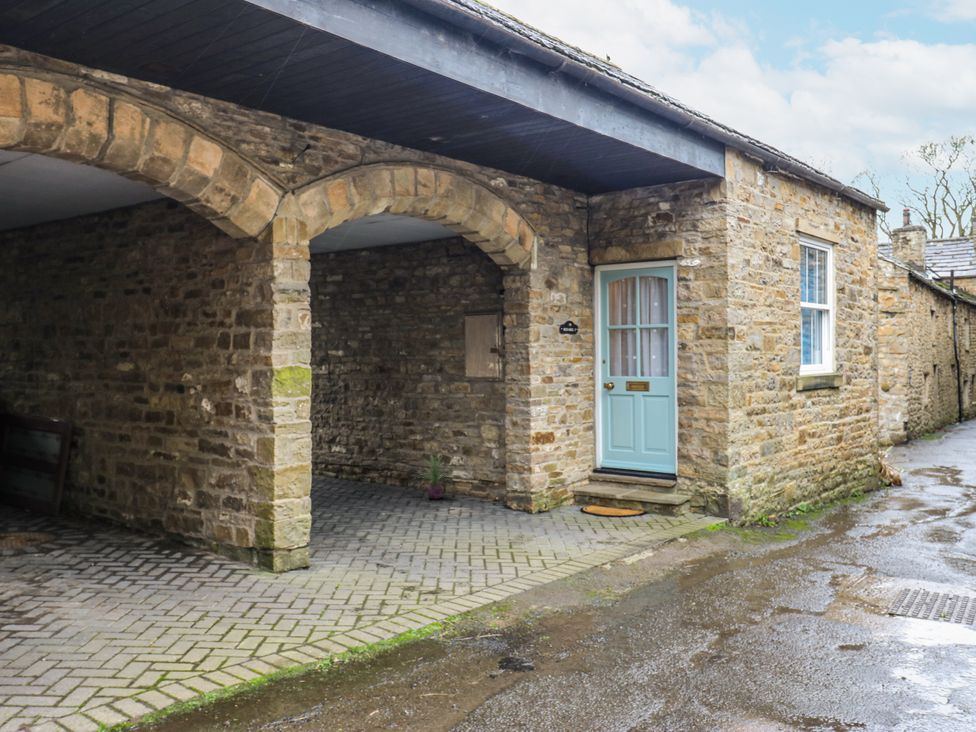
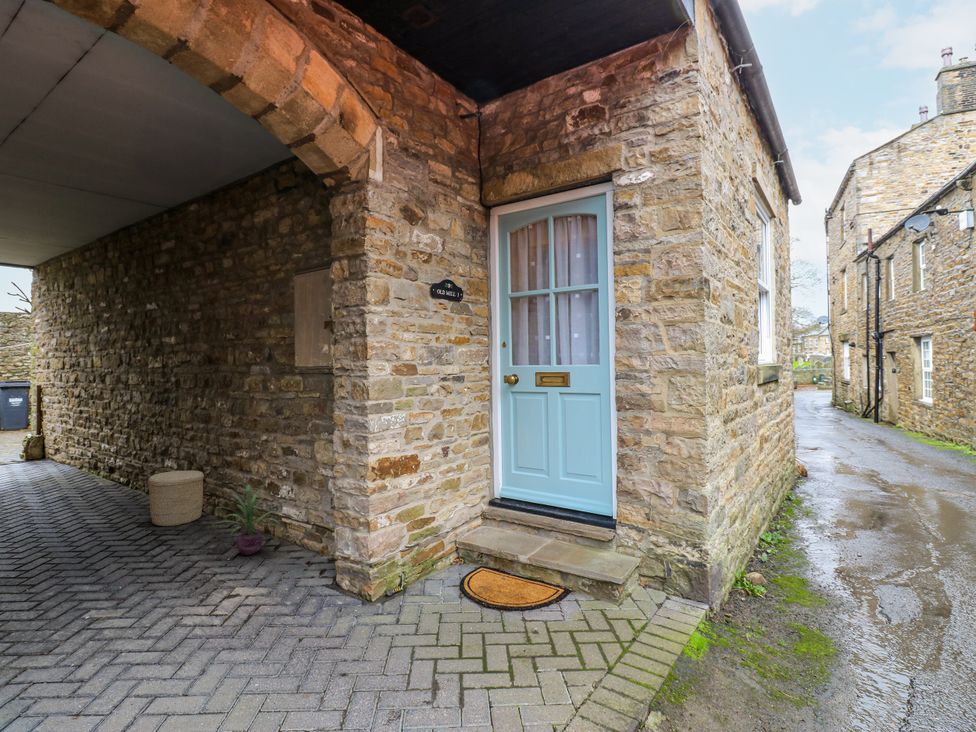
woven basket: none [346,450,380,487] -> present [148,471,204,526]

